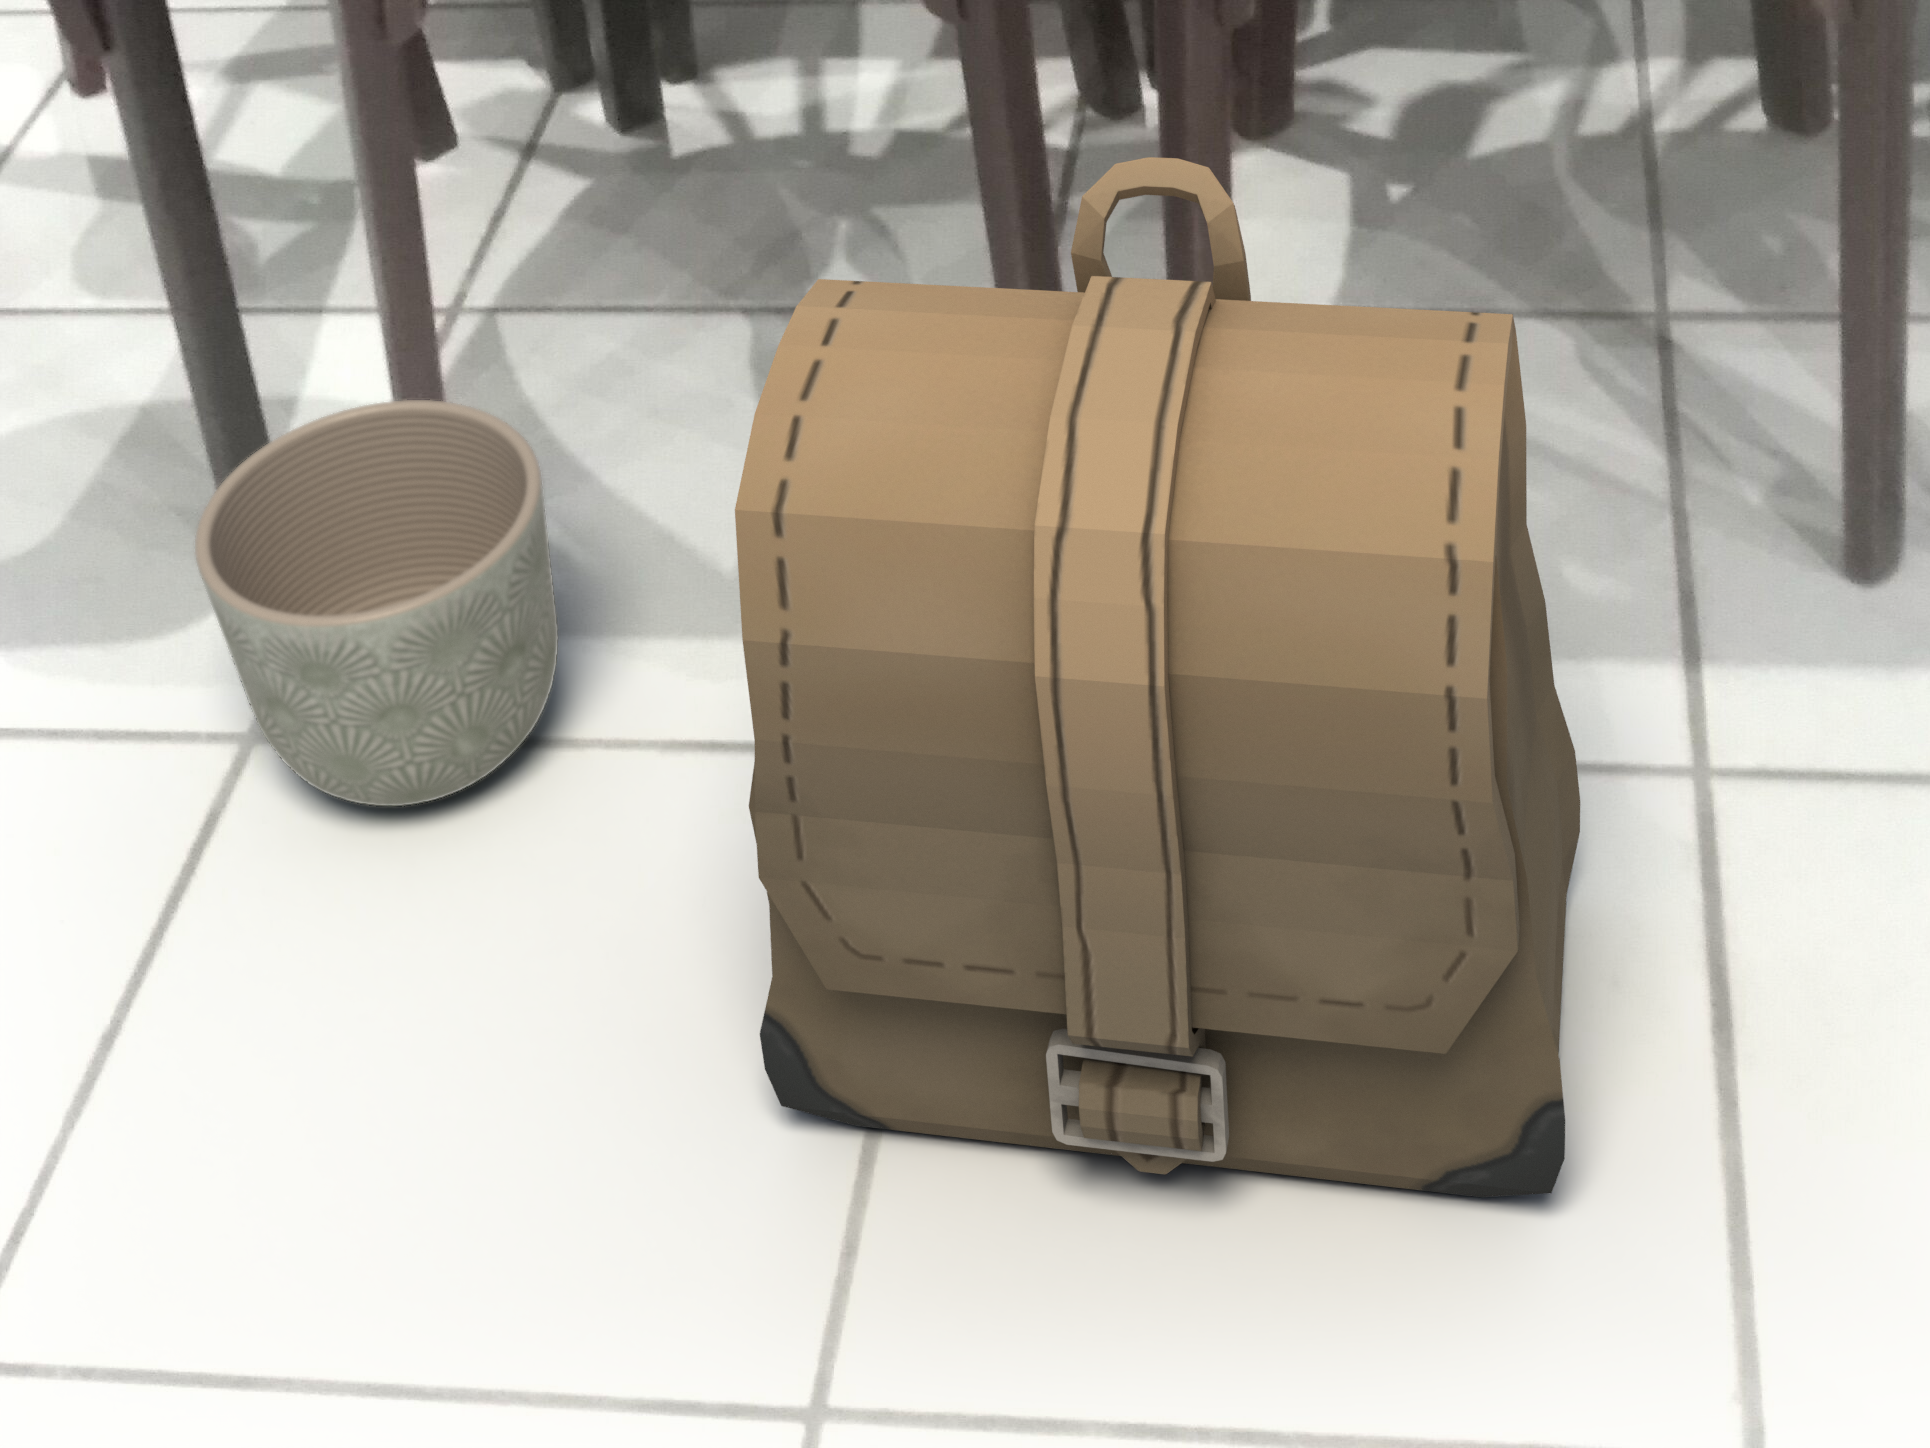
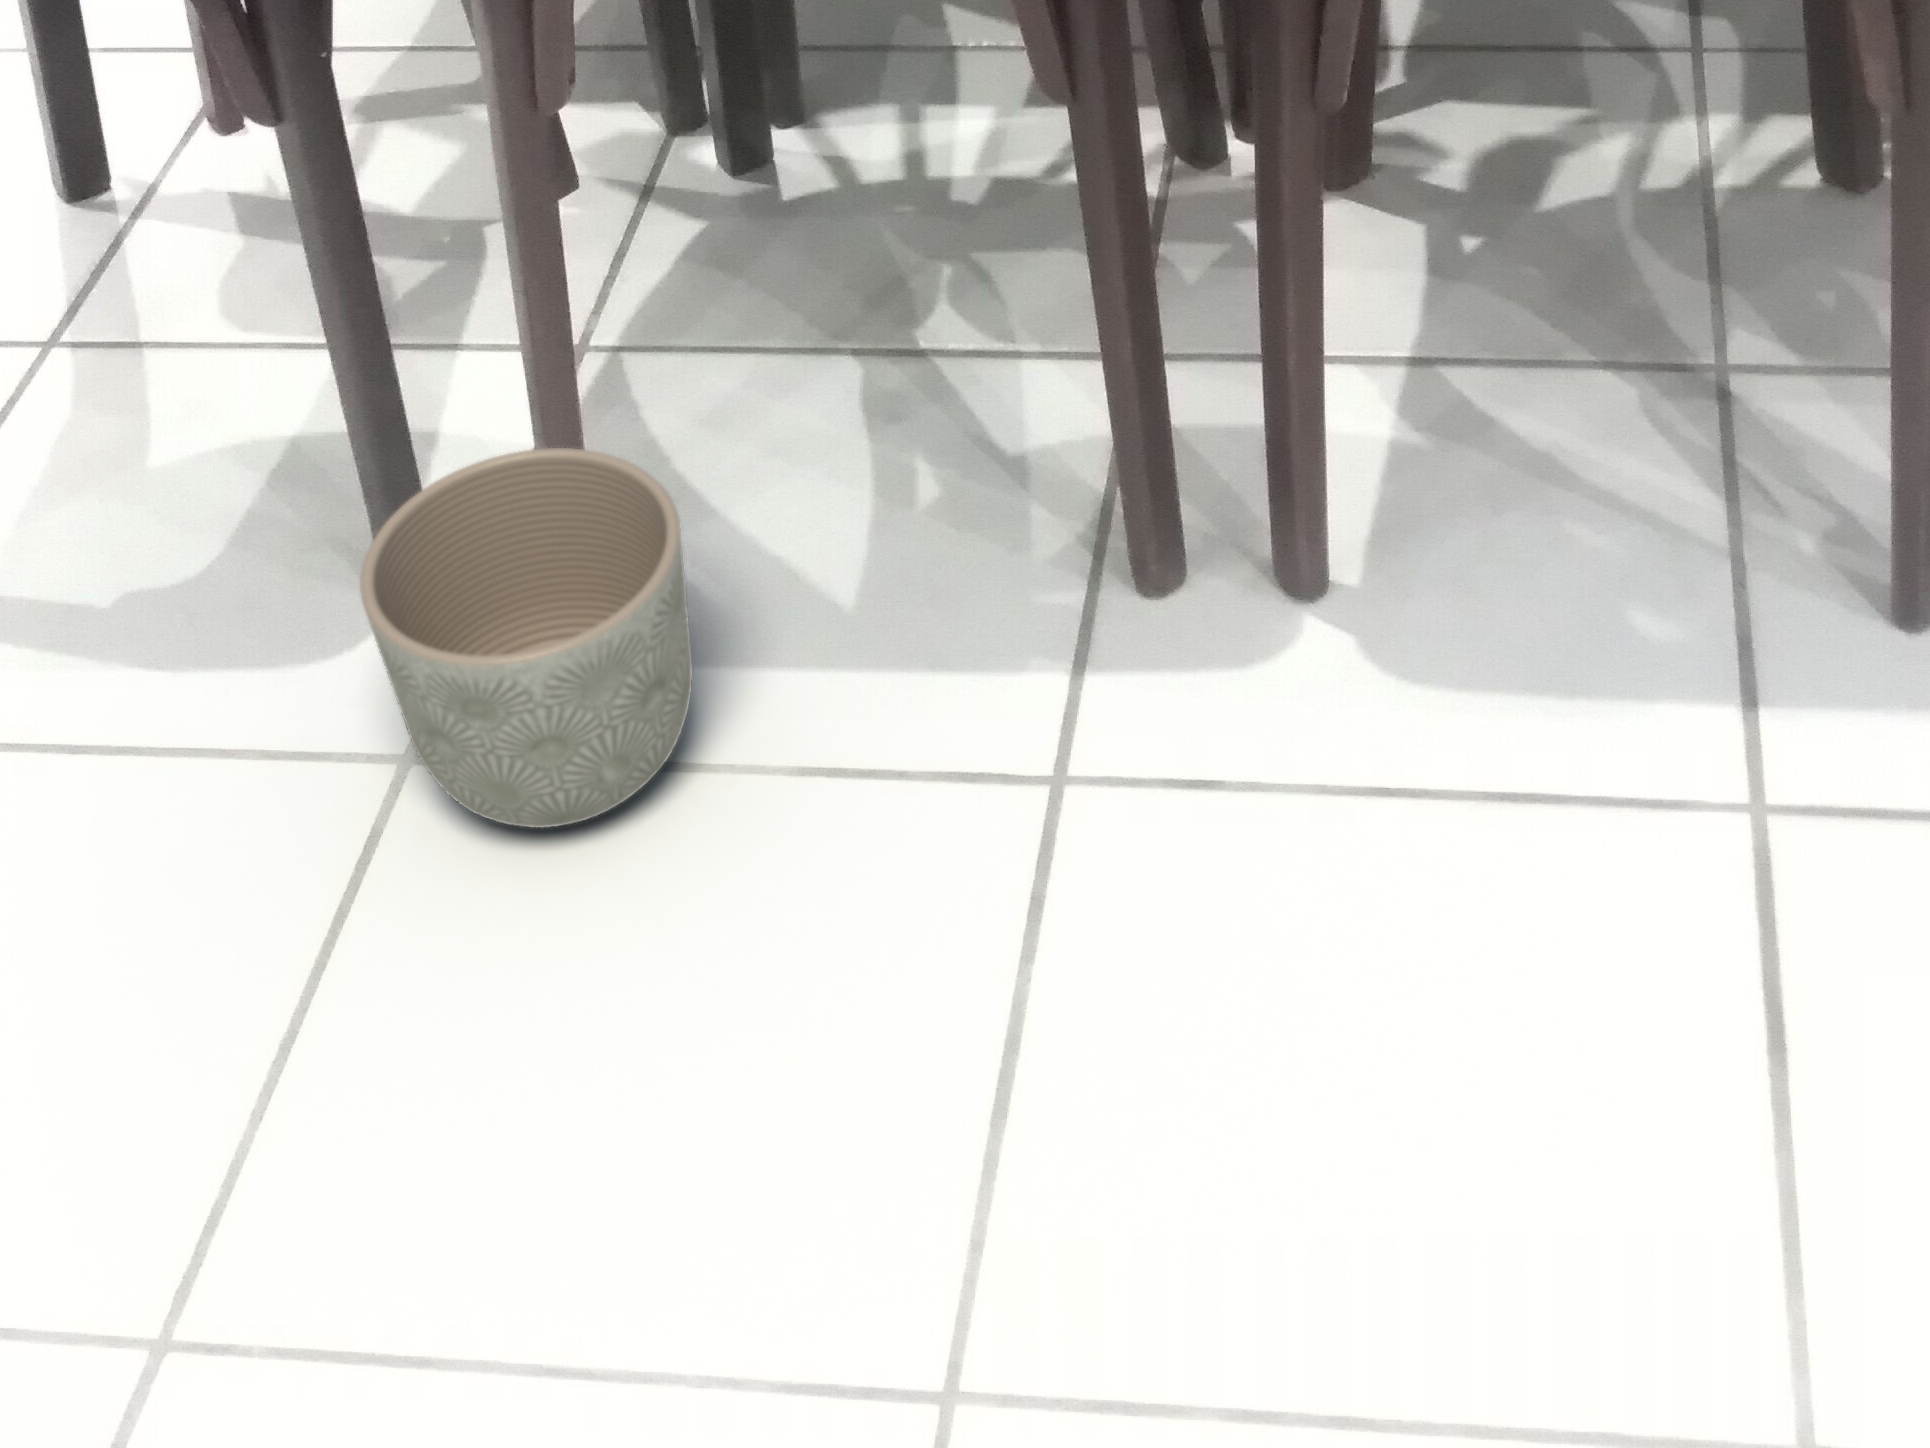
backpack: present [735,157,1580,1197] -> none [883,252,1648,1208]

